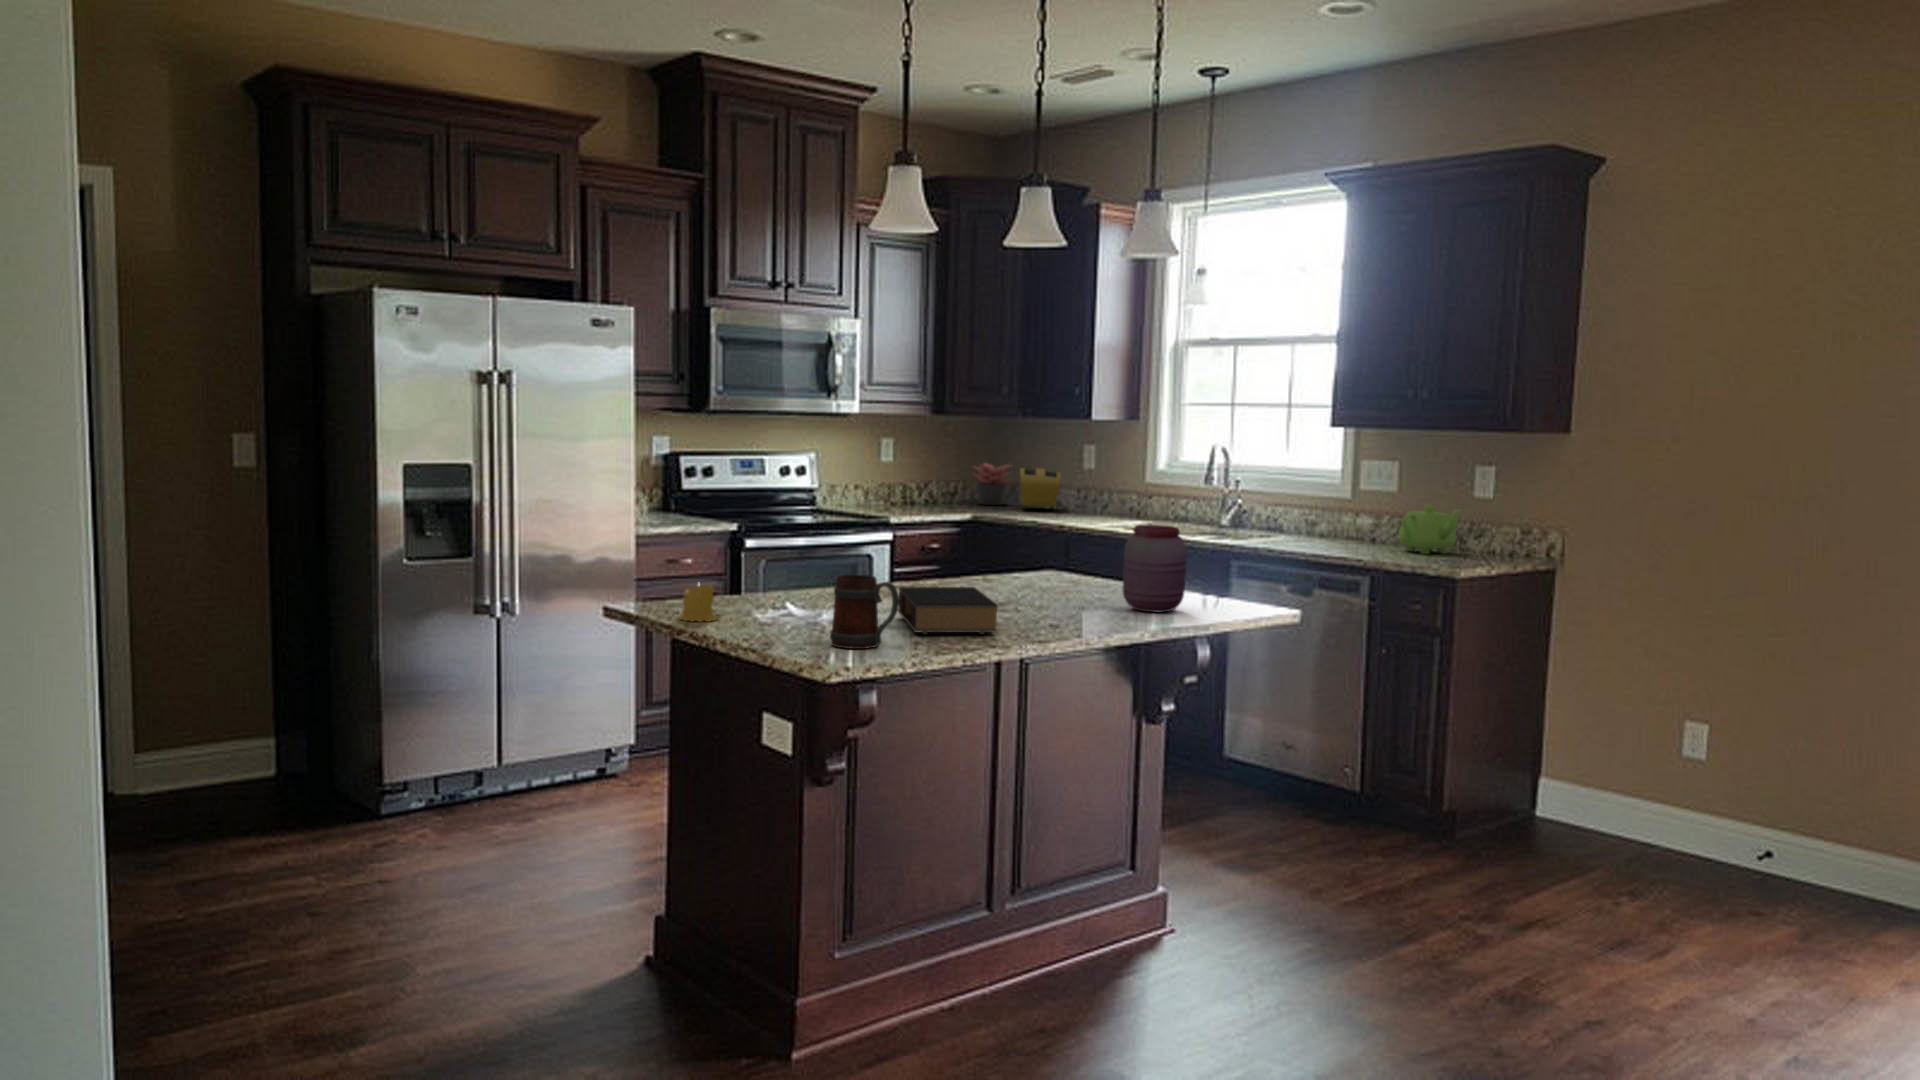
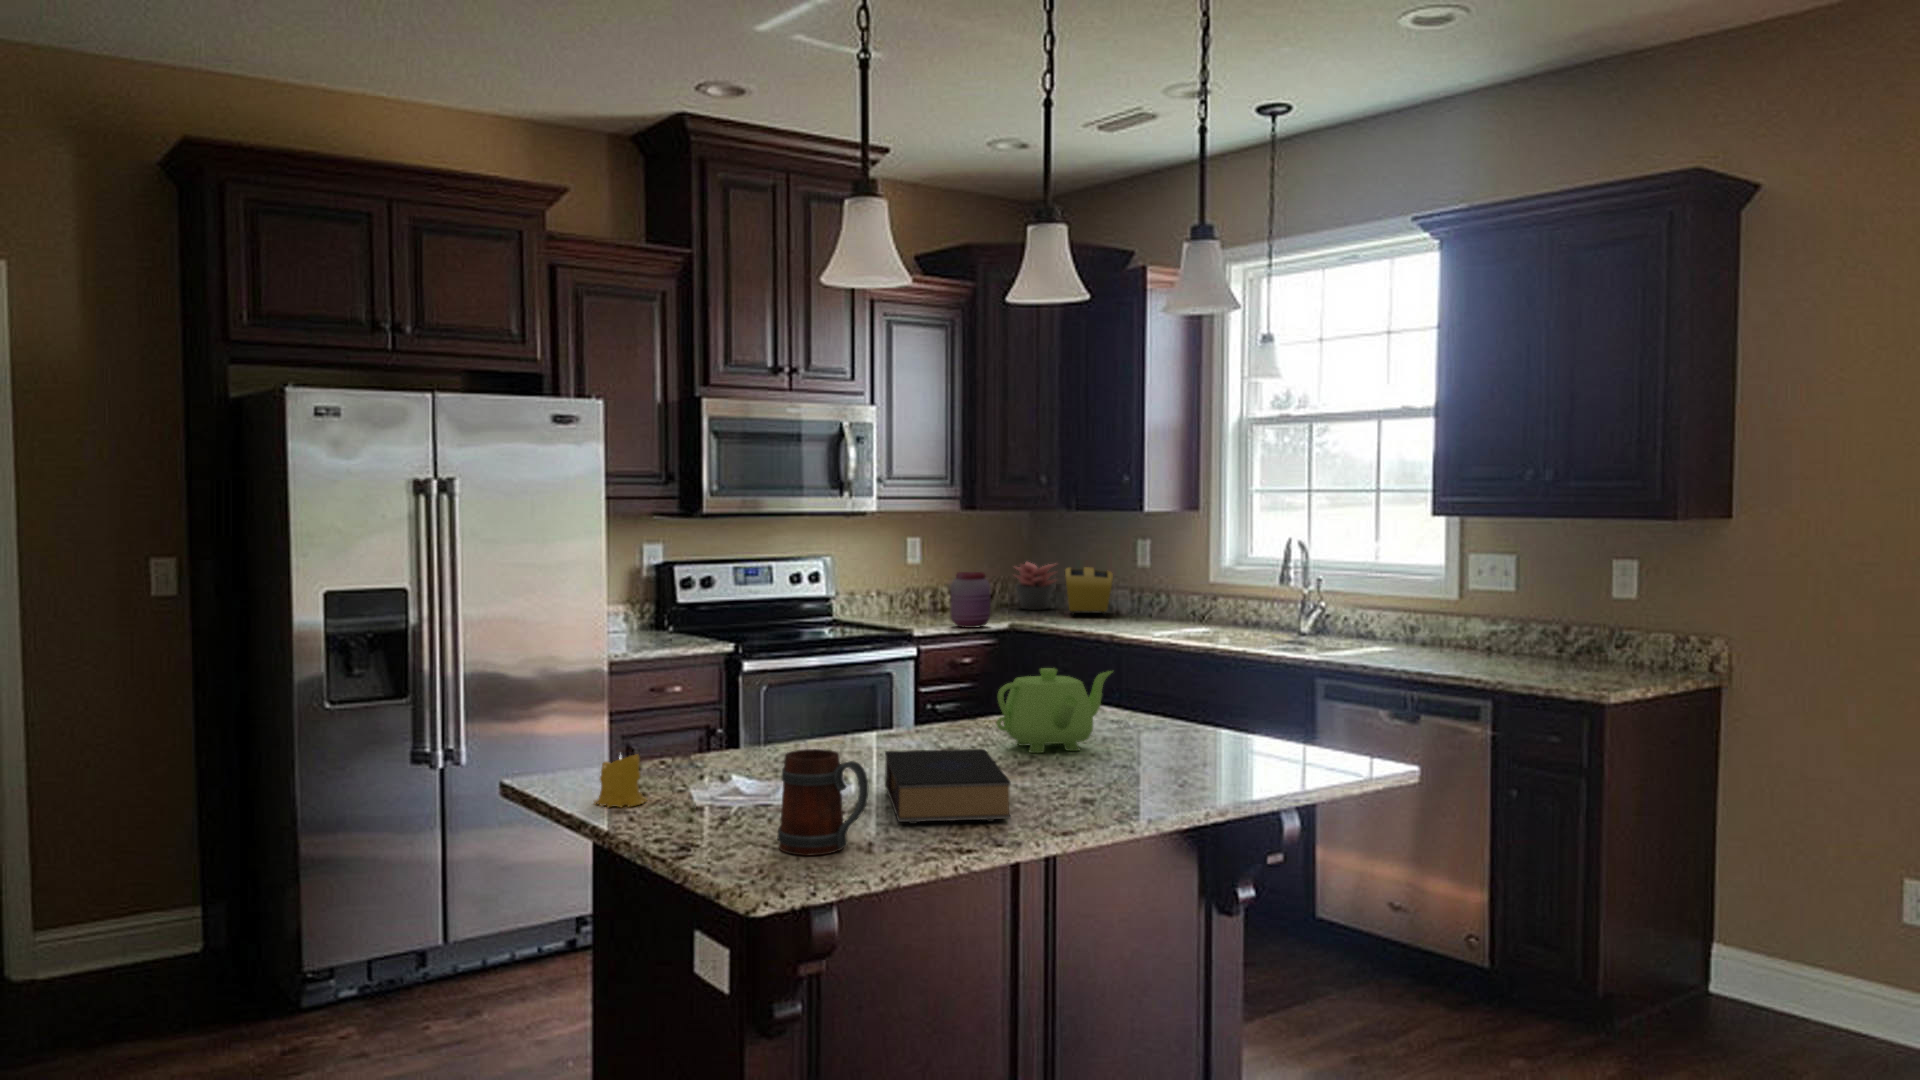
teapot: present [1399,506,1462,554] -> present [997,668,1112,753]
jar: present [1123,525,1187,612] -> present [951,572,991,628]

